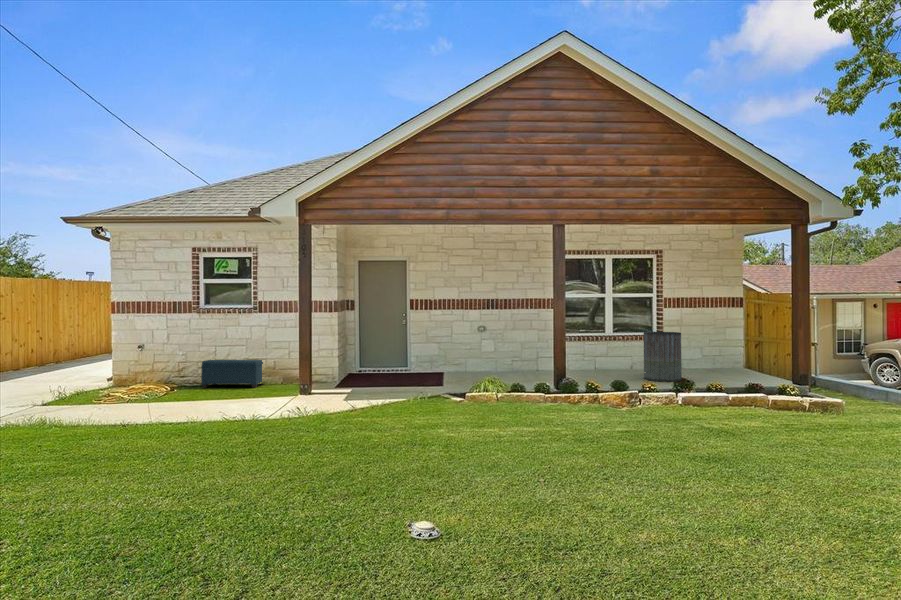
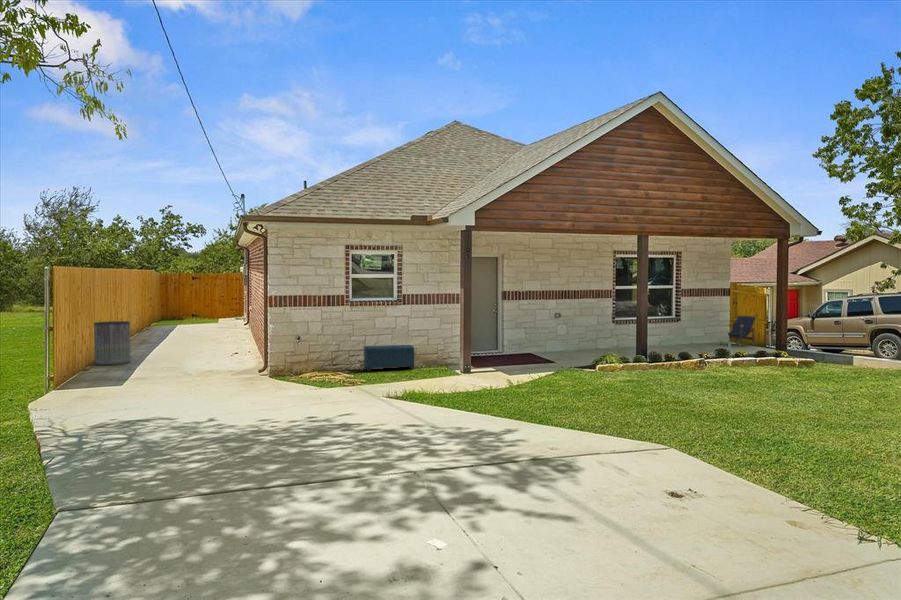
trash can: present [644,332,682,382] -> present [94,321,130,366]
lounge chair: none [735,335,789,378] -> present [720,316,755,346]

